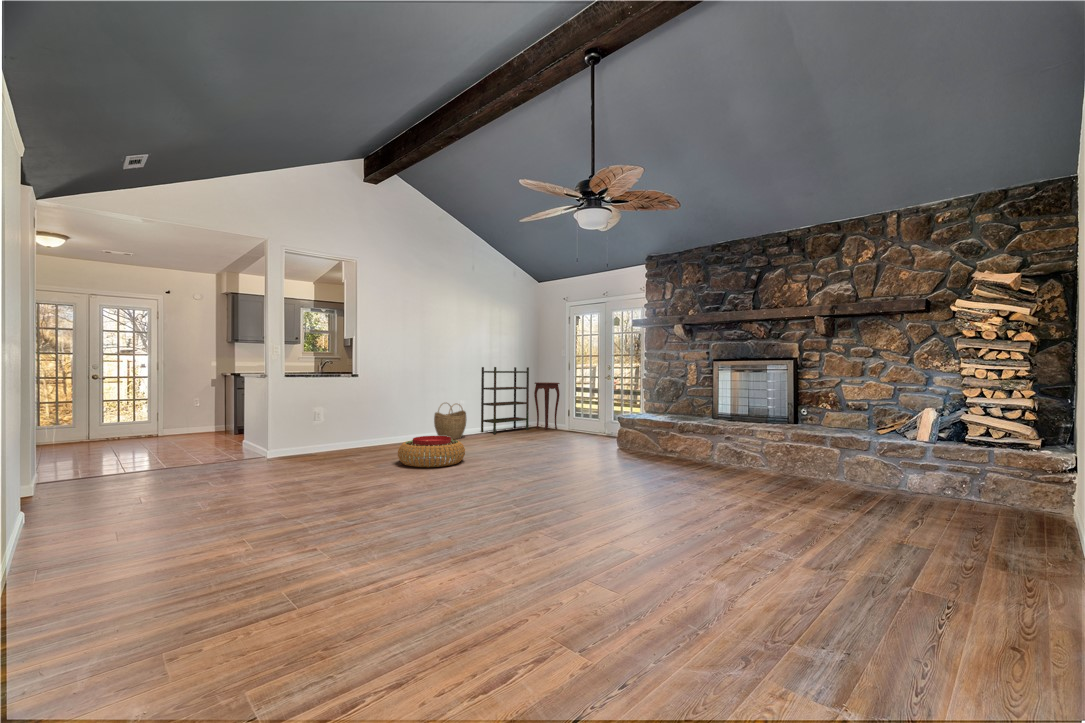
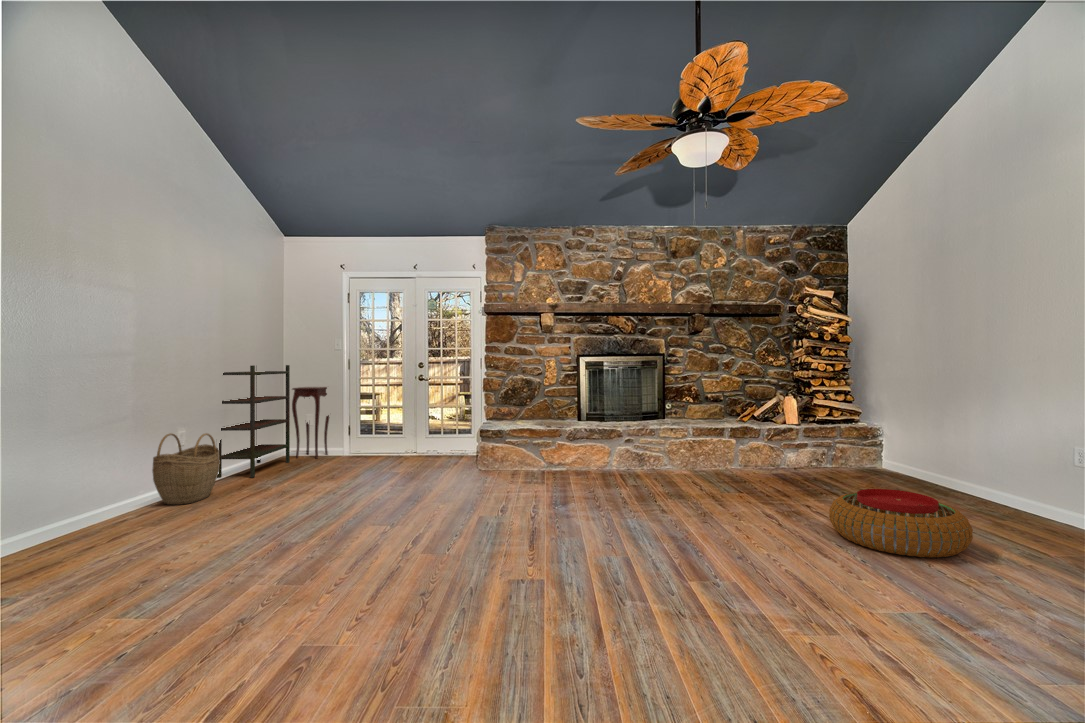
pouf: present [398,436,465,467] -> present [829,489,973,558]

